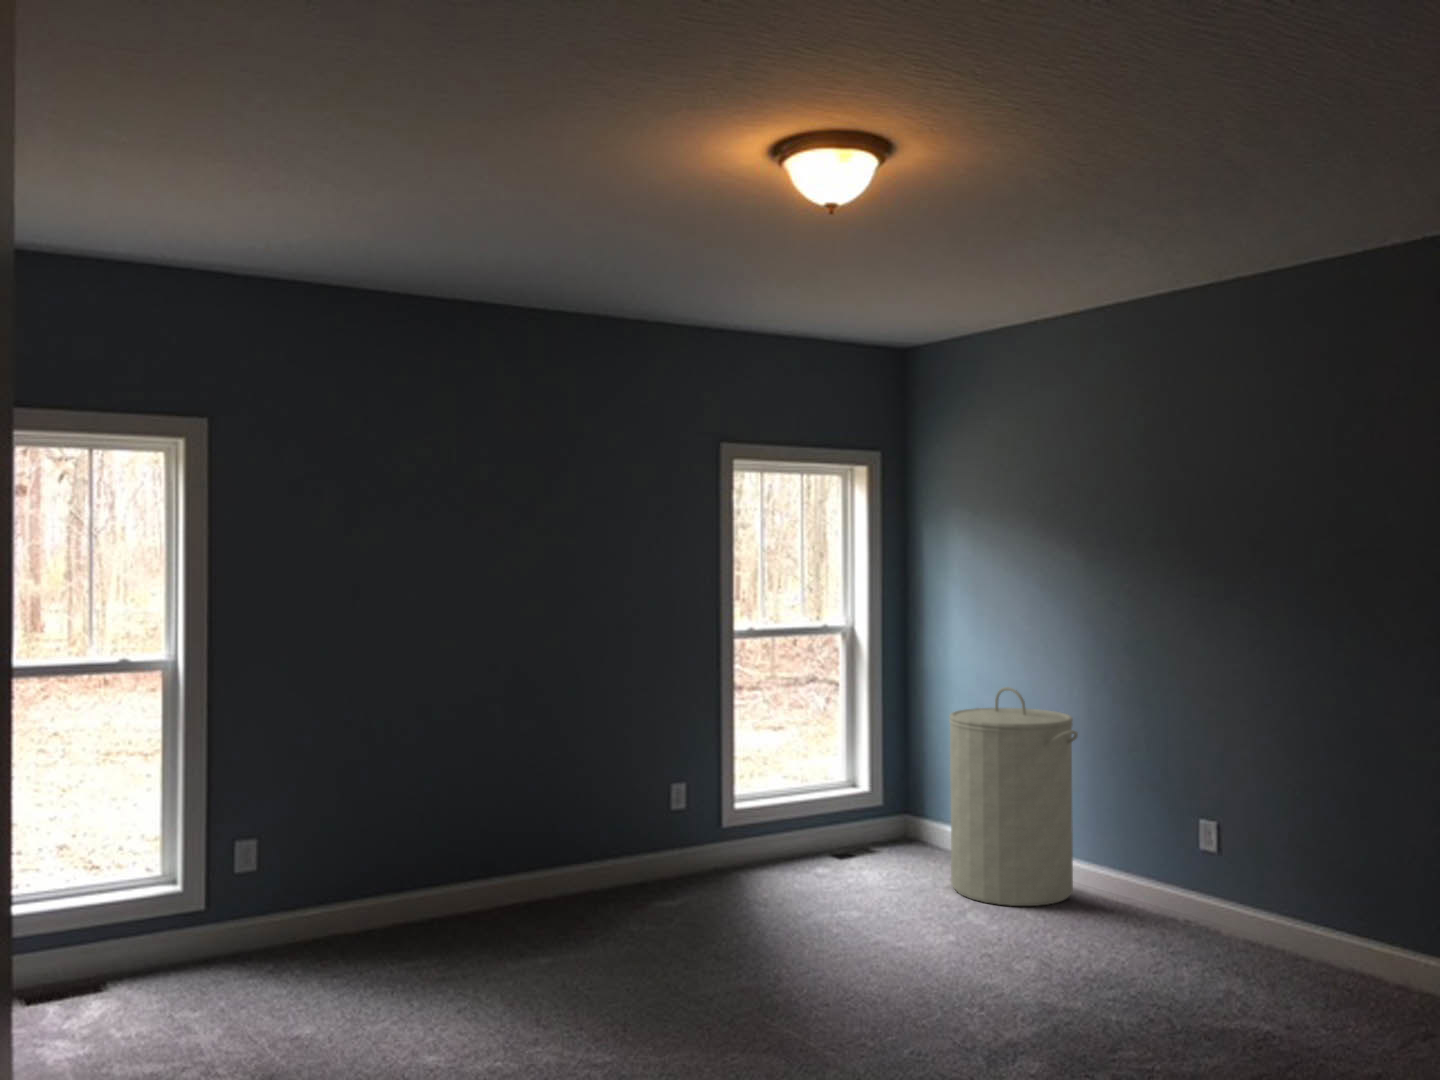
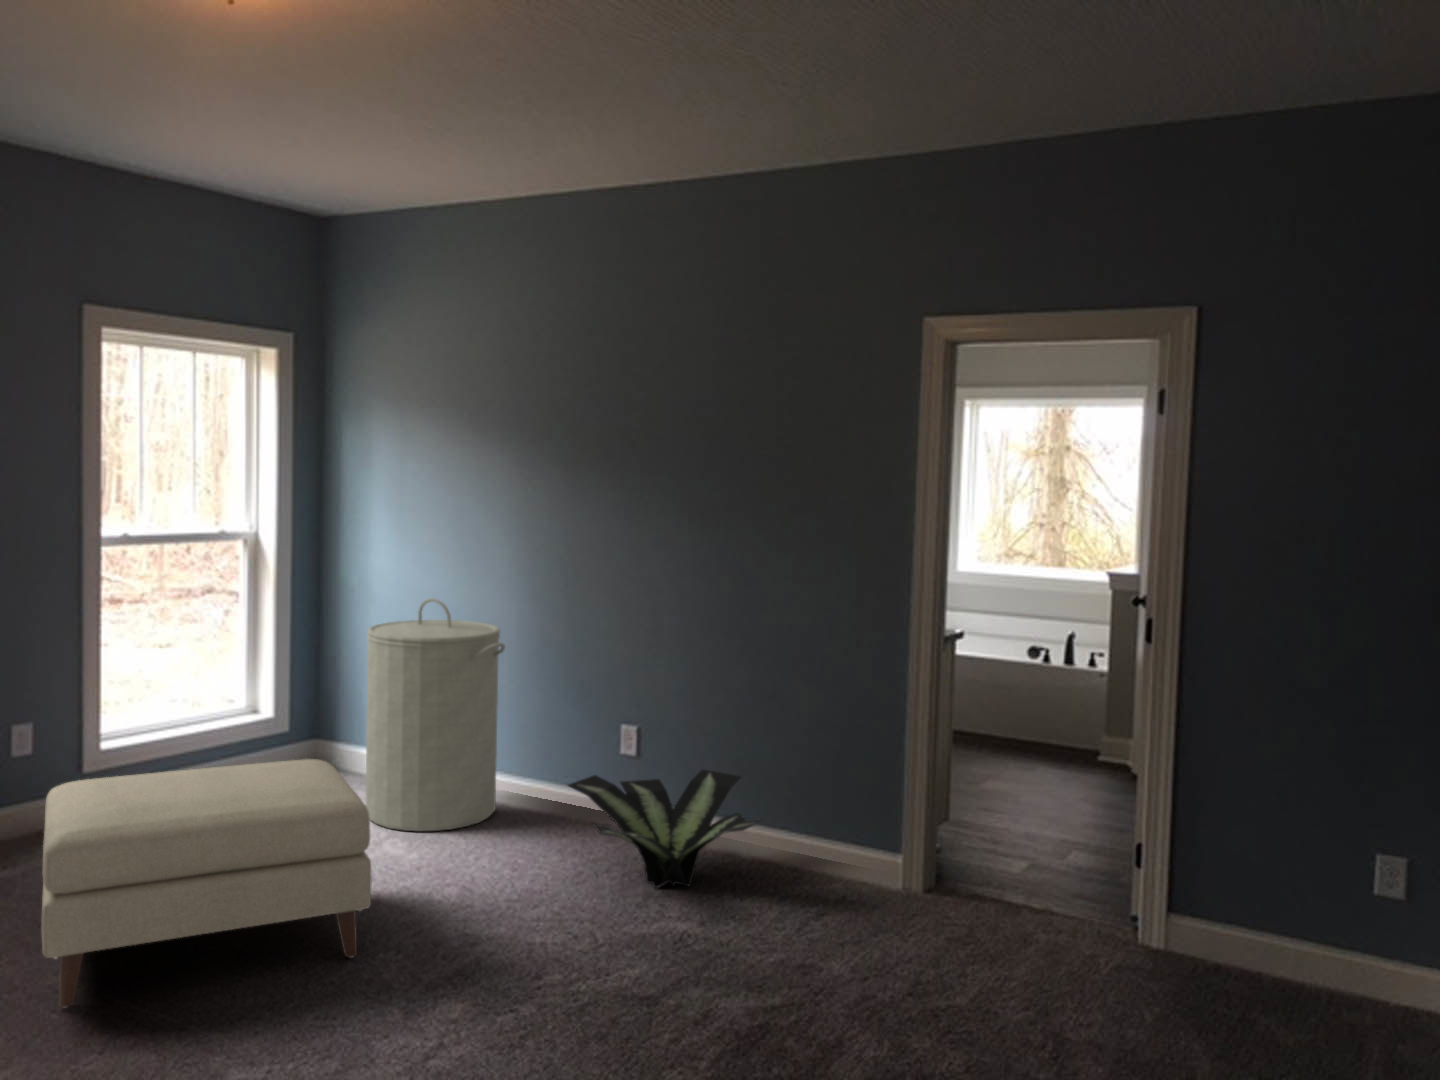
ottoman: none [705,826,961,1007] -> present [42,759,372,1008]
potted plant: none [1141,863,1357,983] -> present [568,769,761,888]

